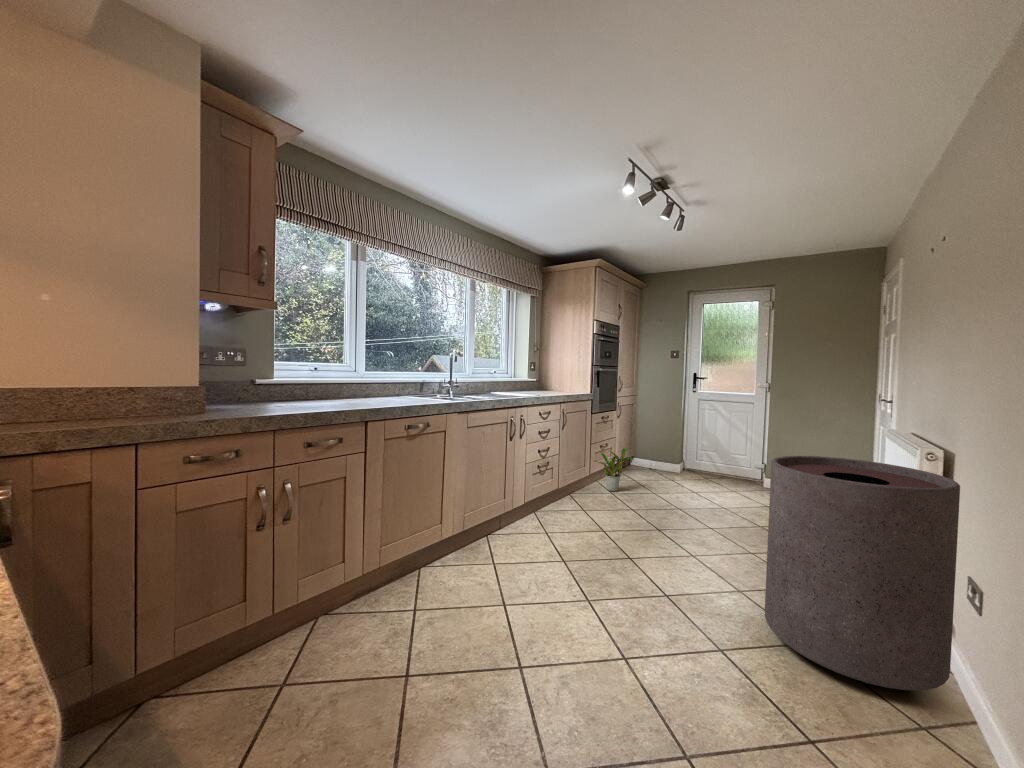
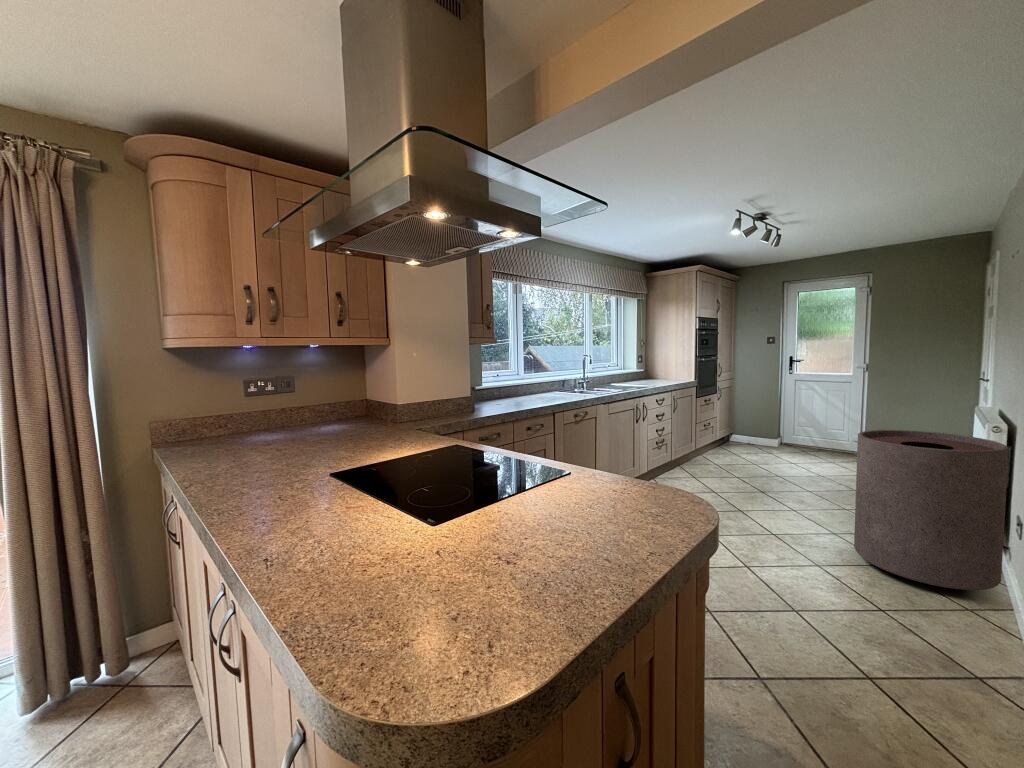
potted plant: present [595,447,632,492] -> none [699,425,737,463]

